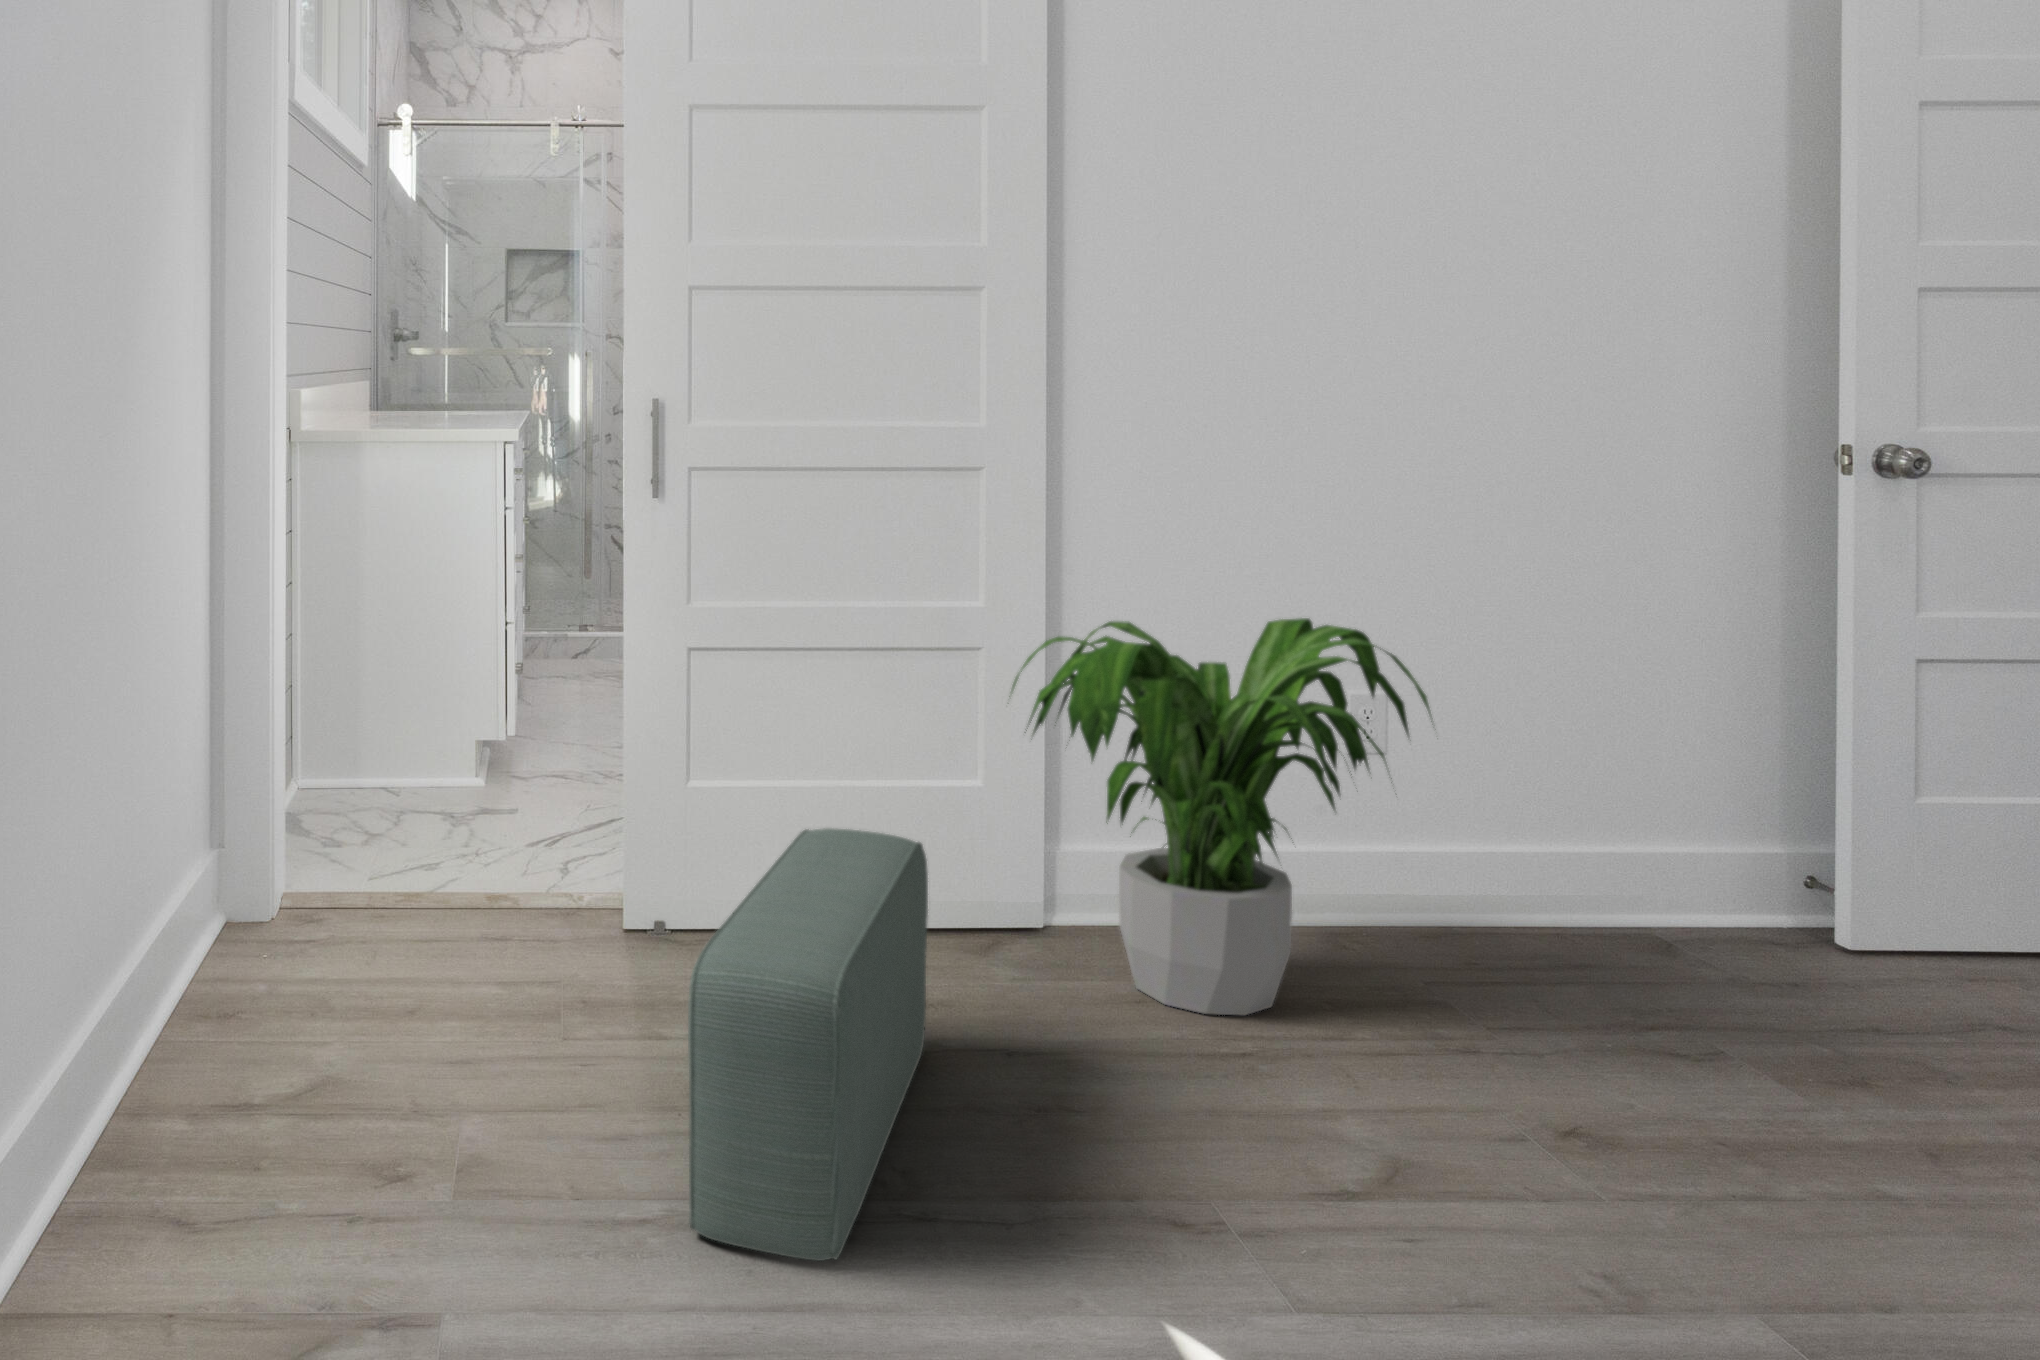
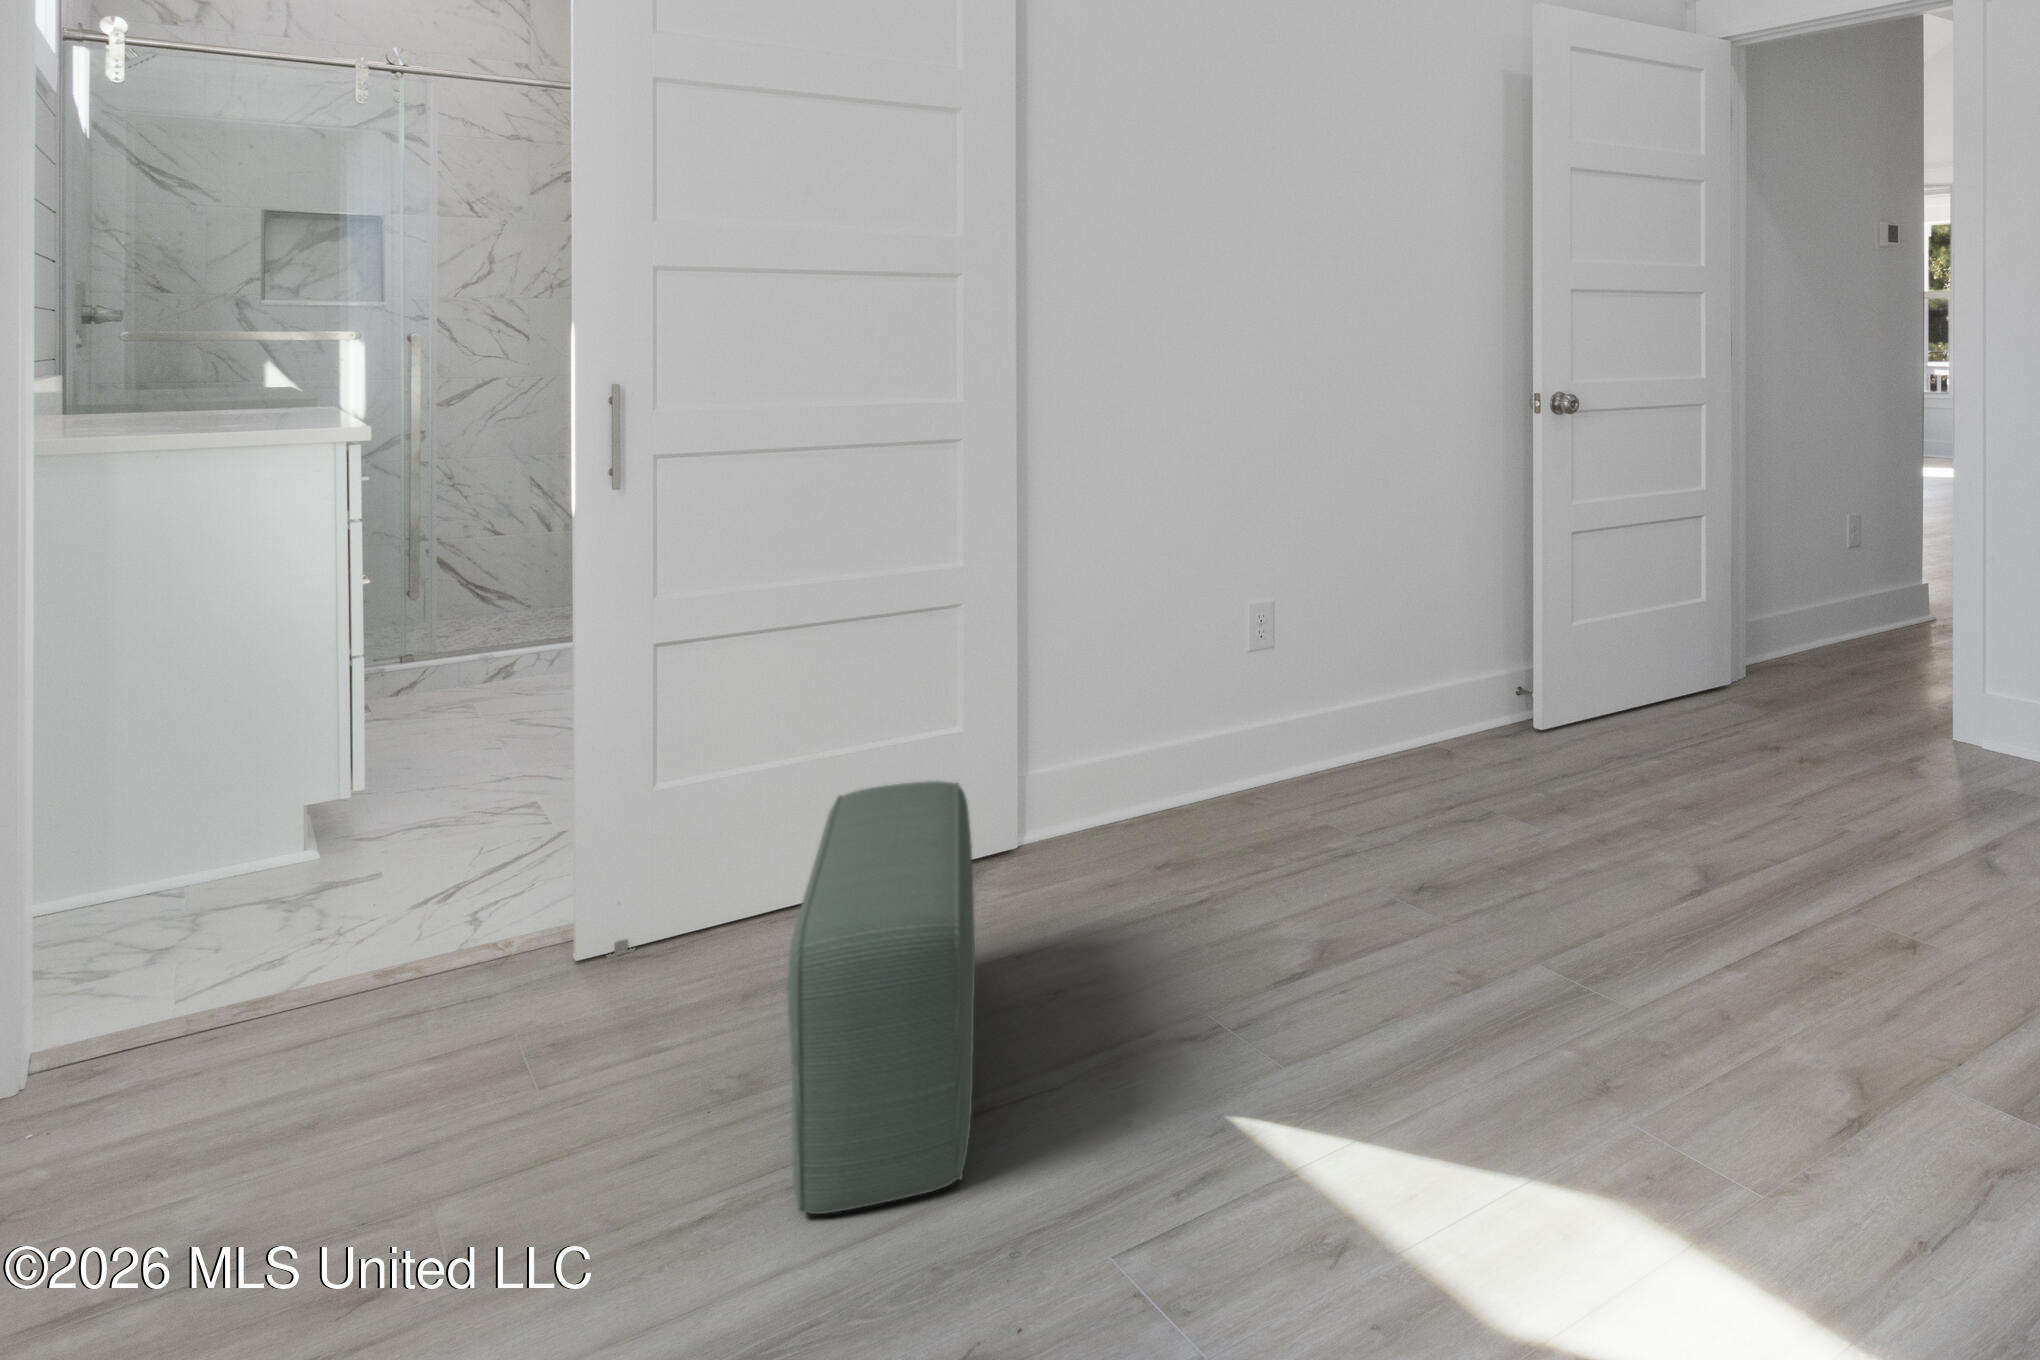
potted plant: present [1009,618,1432,1016] -> none [999,546,1346,880]

